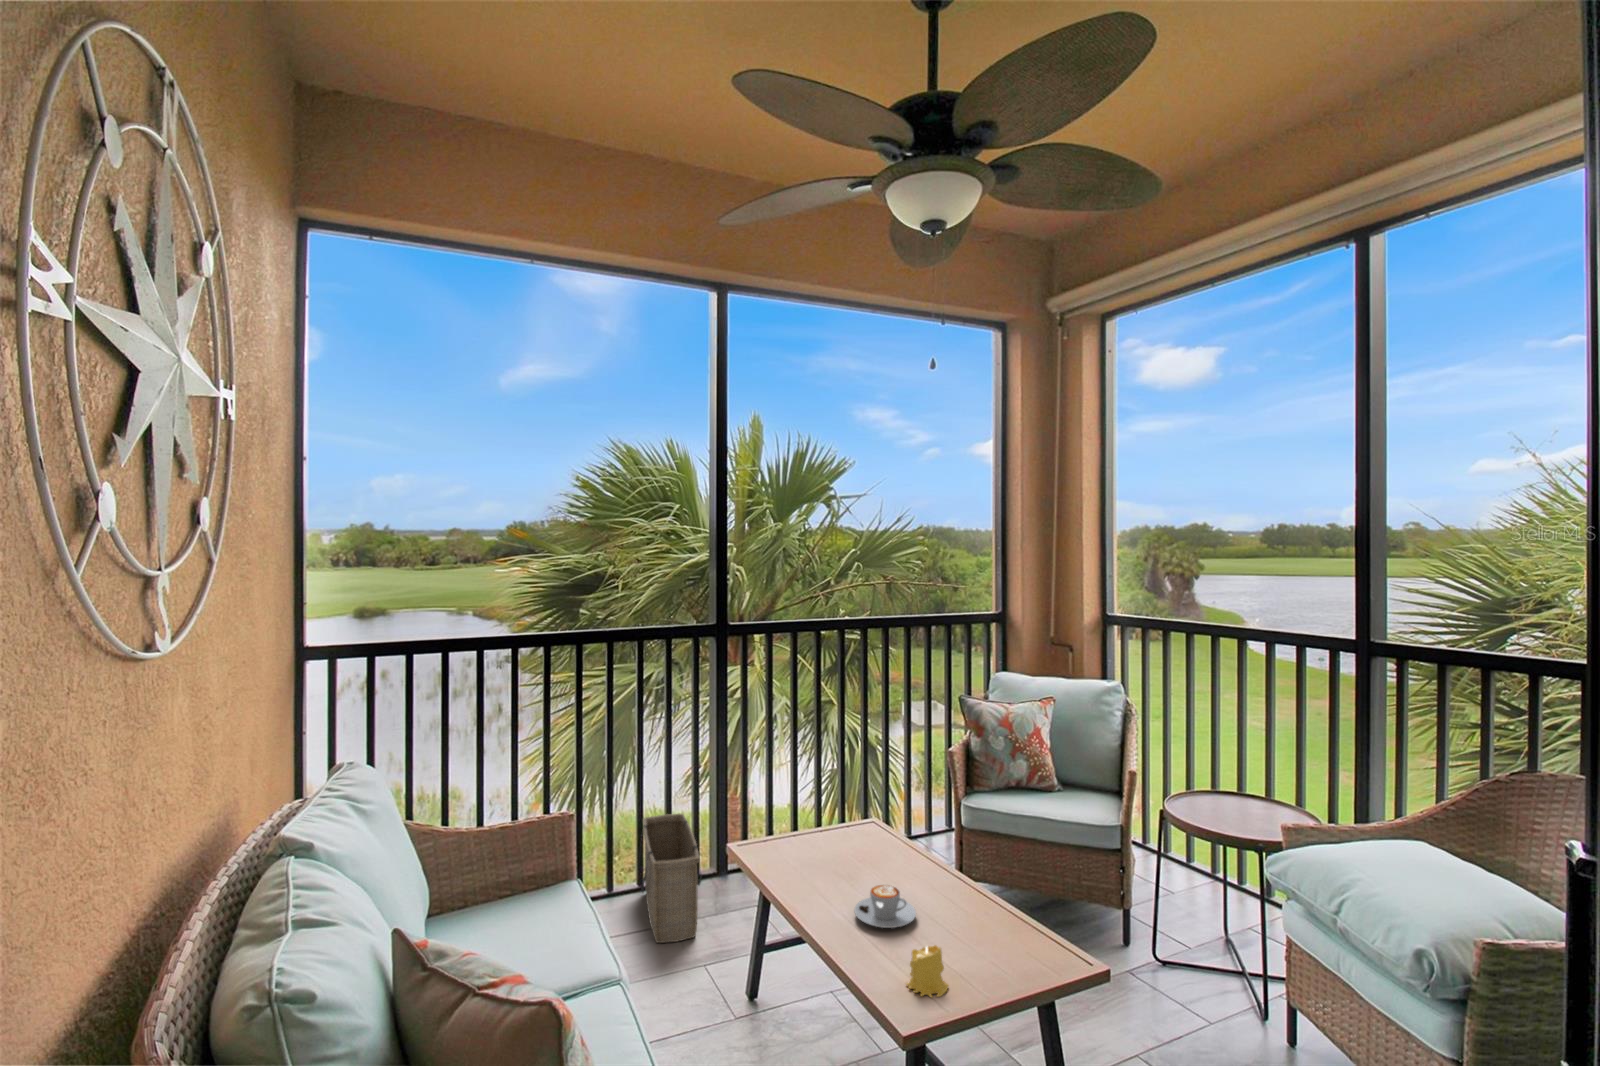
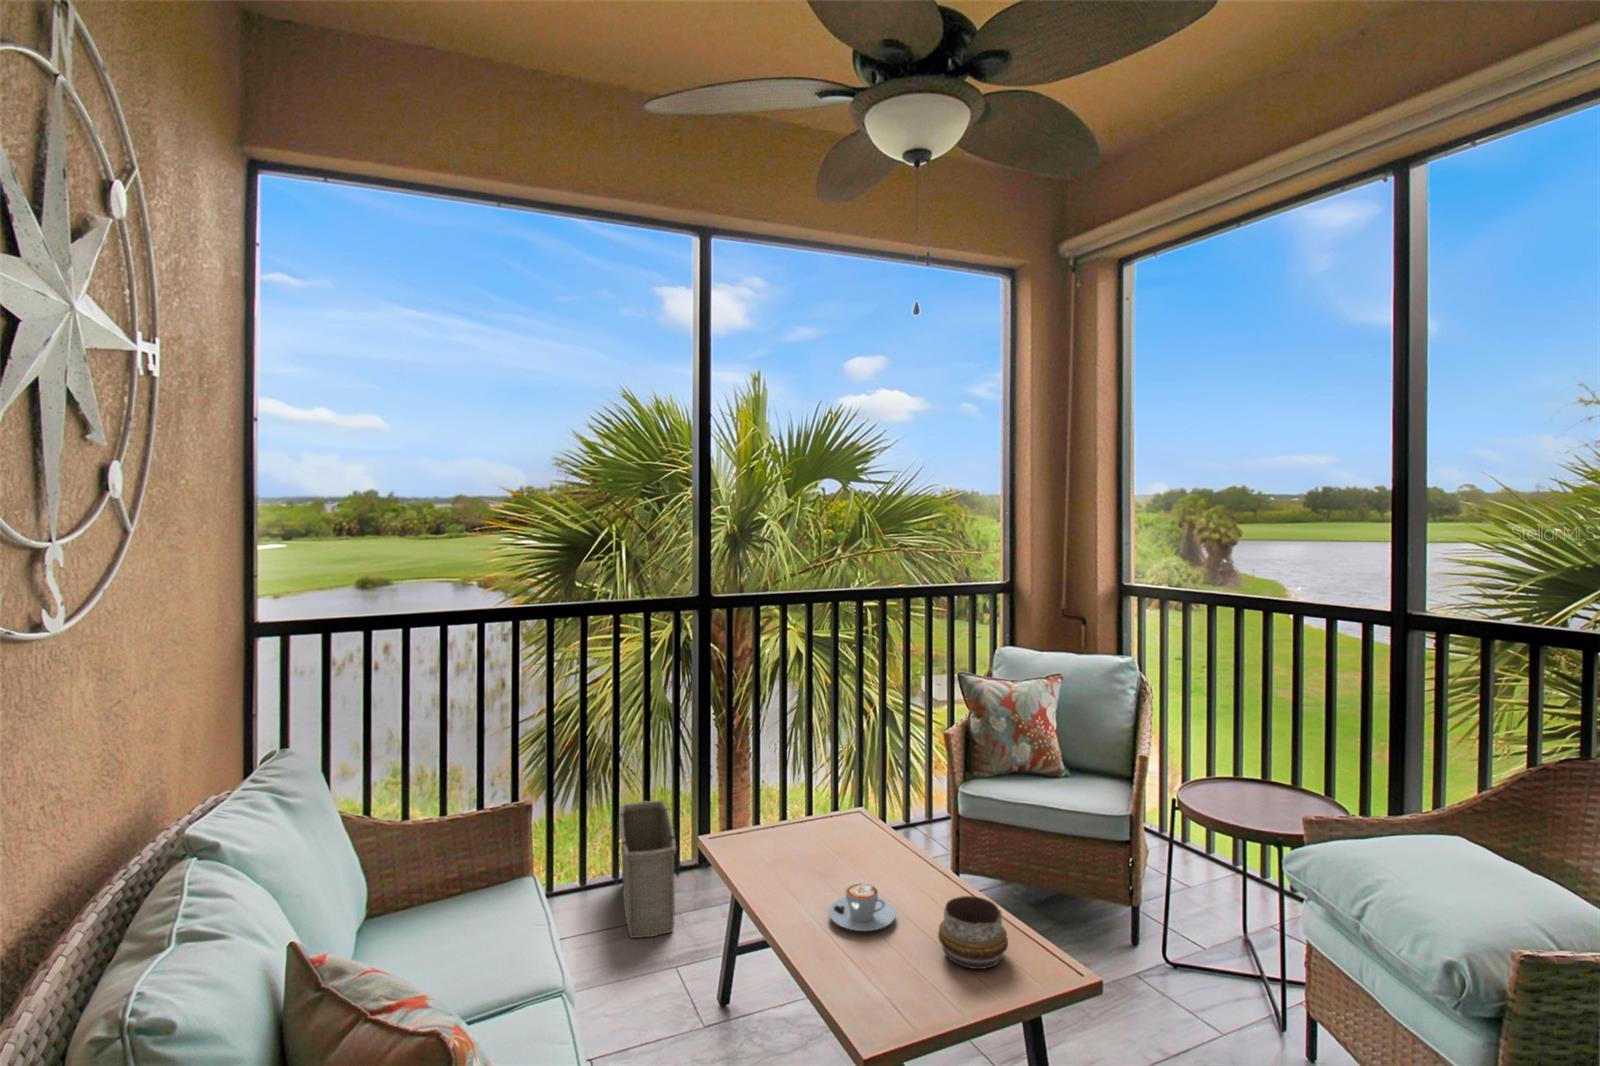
decorative bowl: none [958,895,1022,961] -> present [938,896,1008,969]
candle: present [906,945,948,997] -> none [876,952,923,1011]

